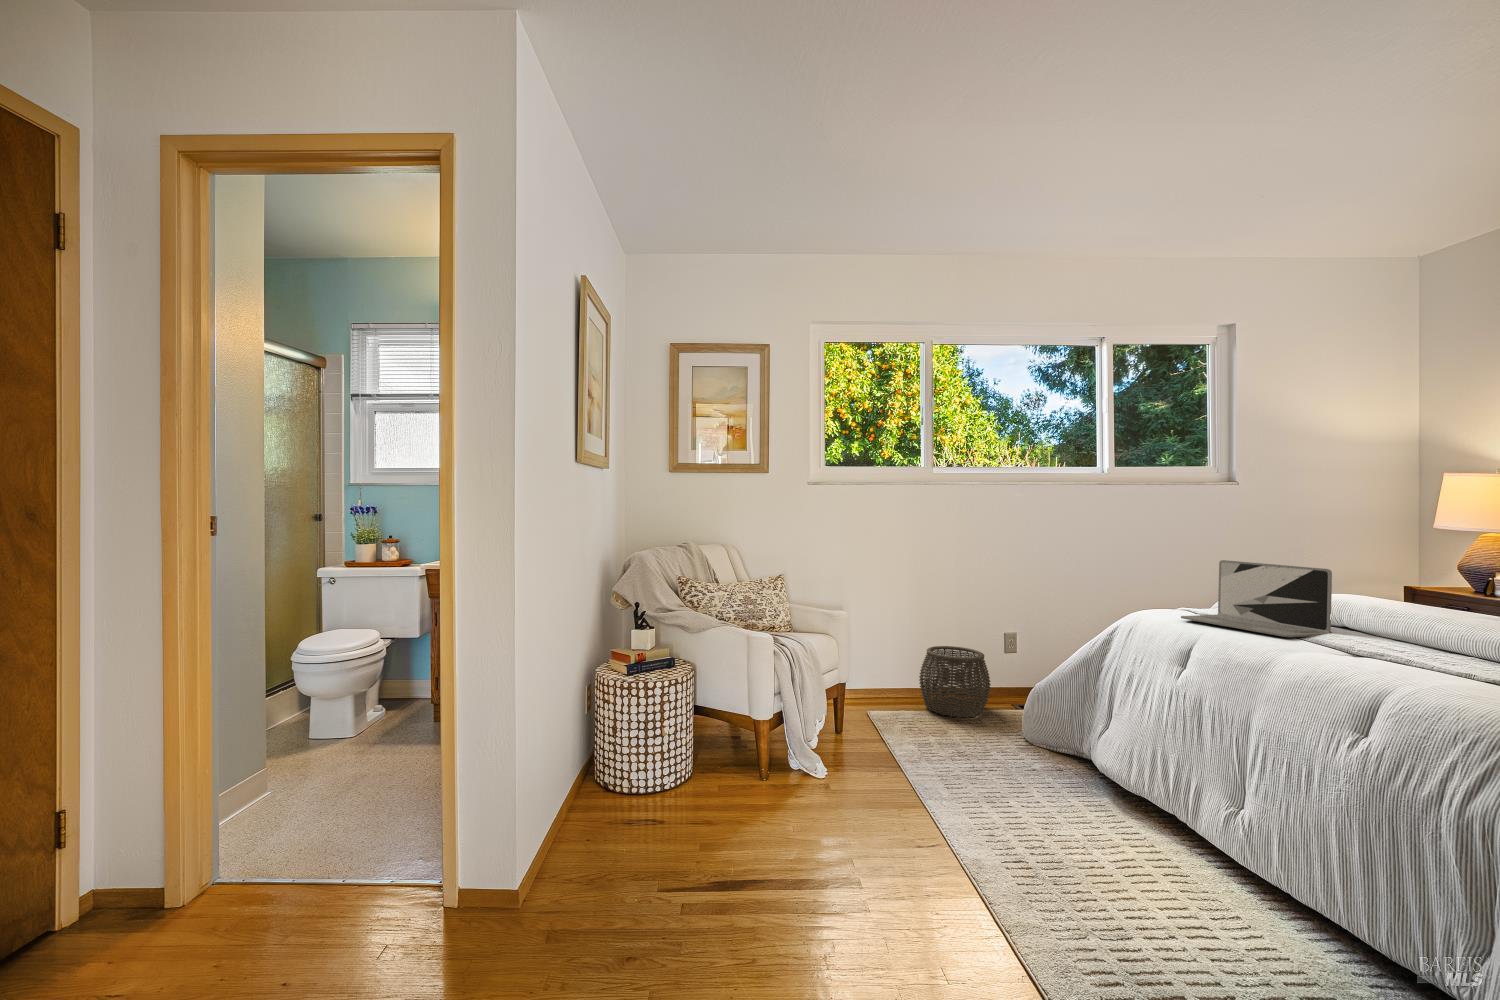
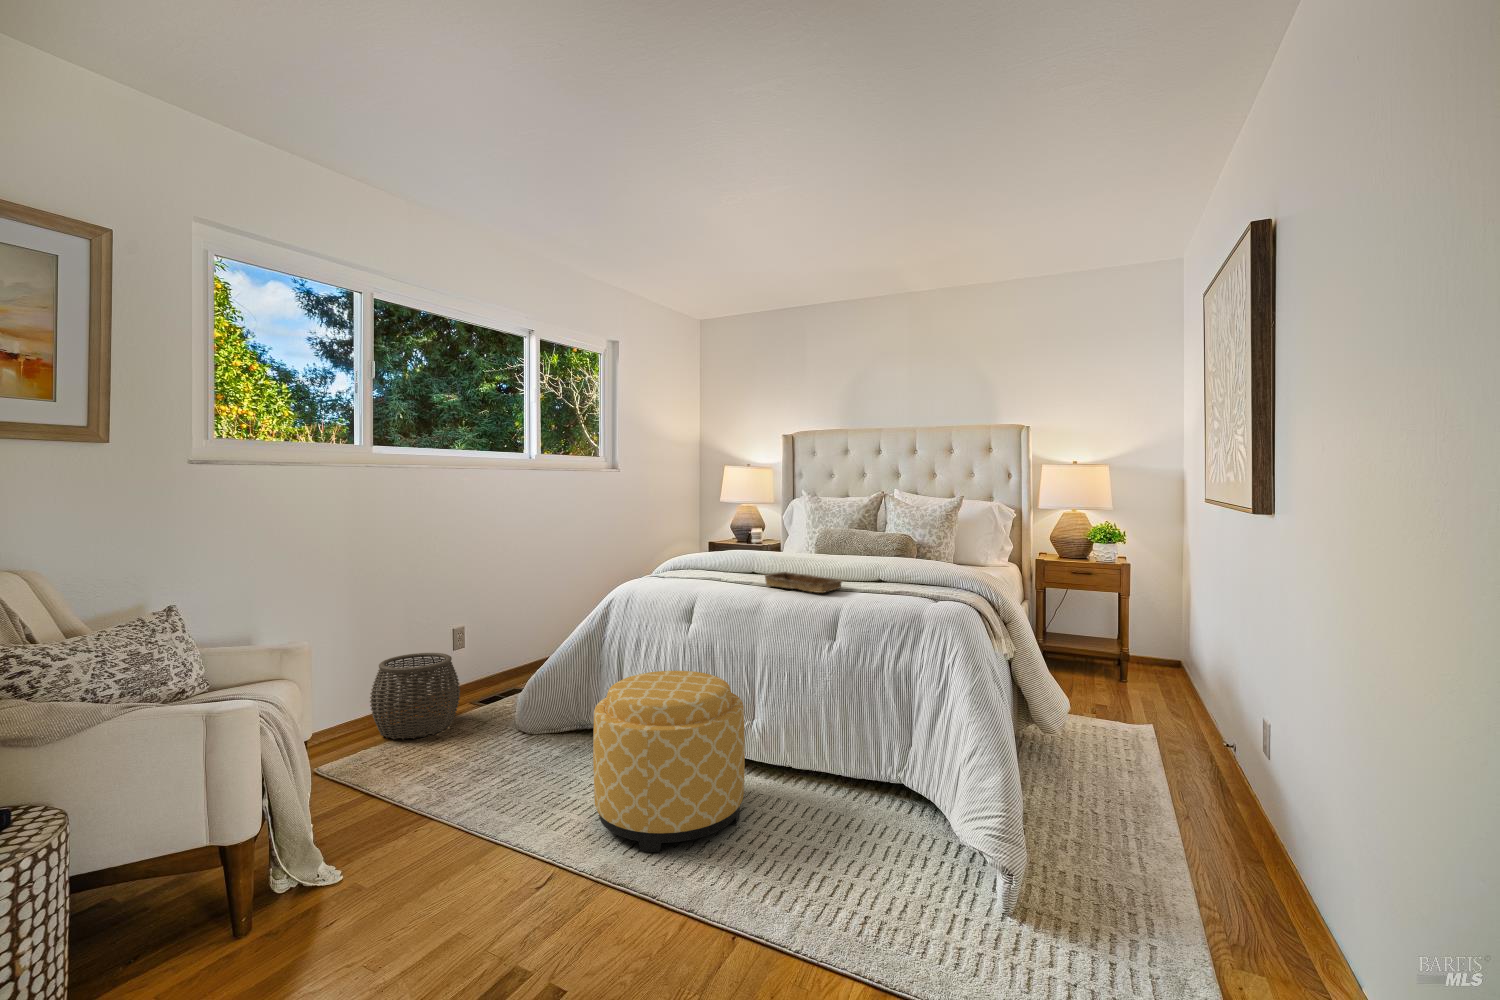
laptop: present [1181,560,1332,637] -> none [671,527,762,582]
tray: none [1293,627,1445,668] -> present [765,572,842,593]
ottoman: none [1000,702,1185,909] -> present [593,671,745,852]

